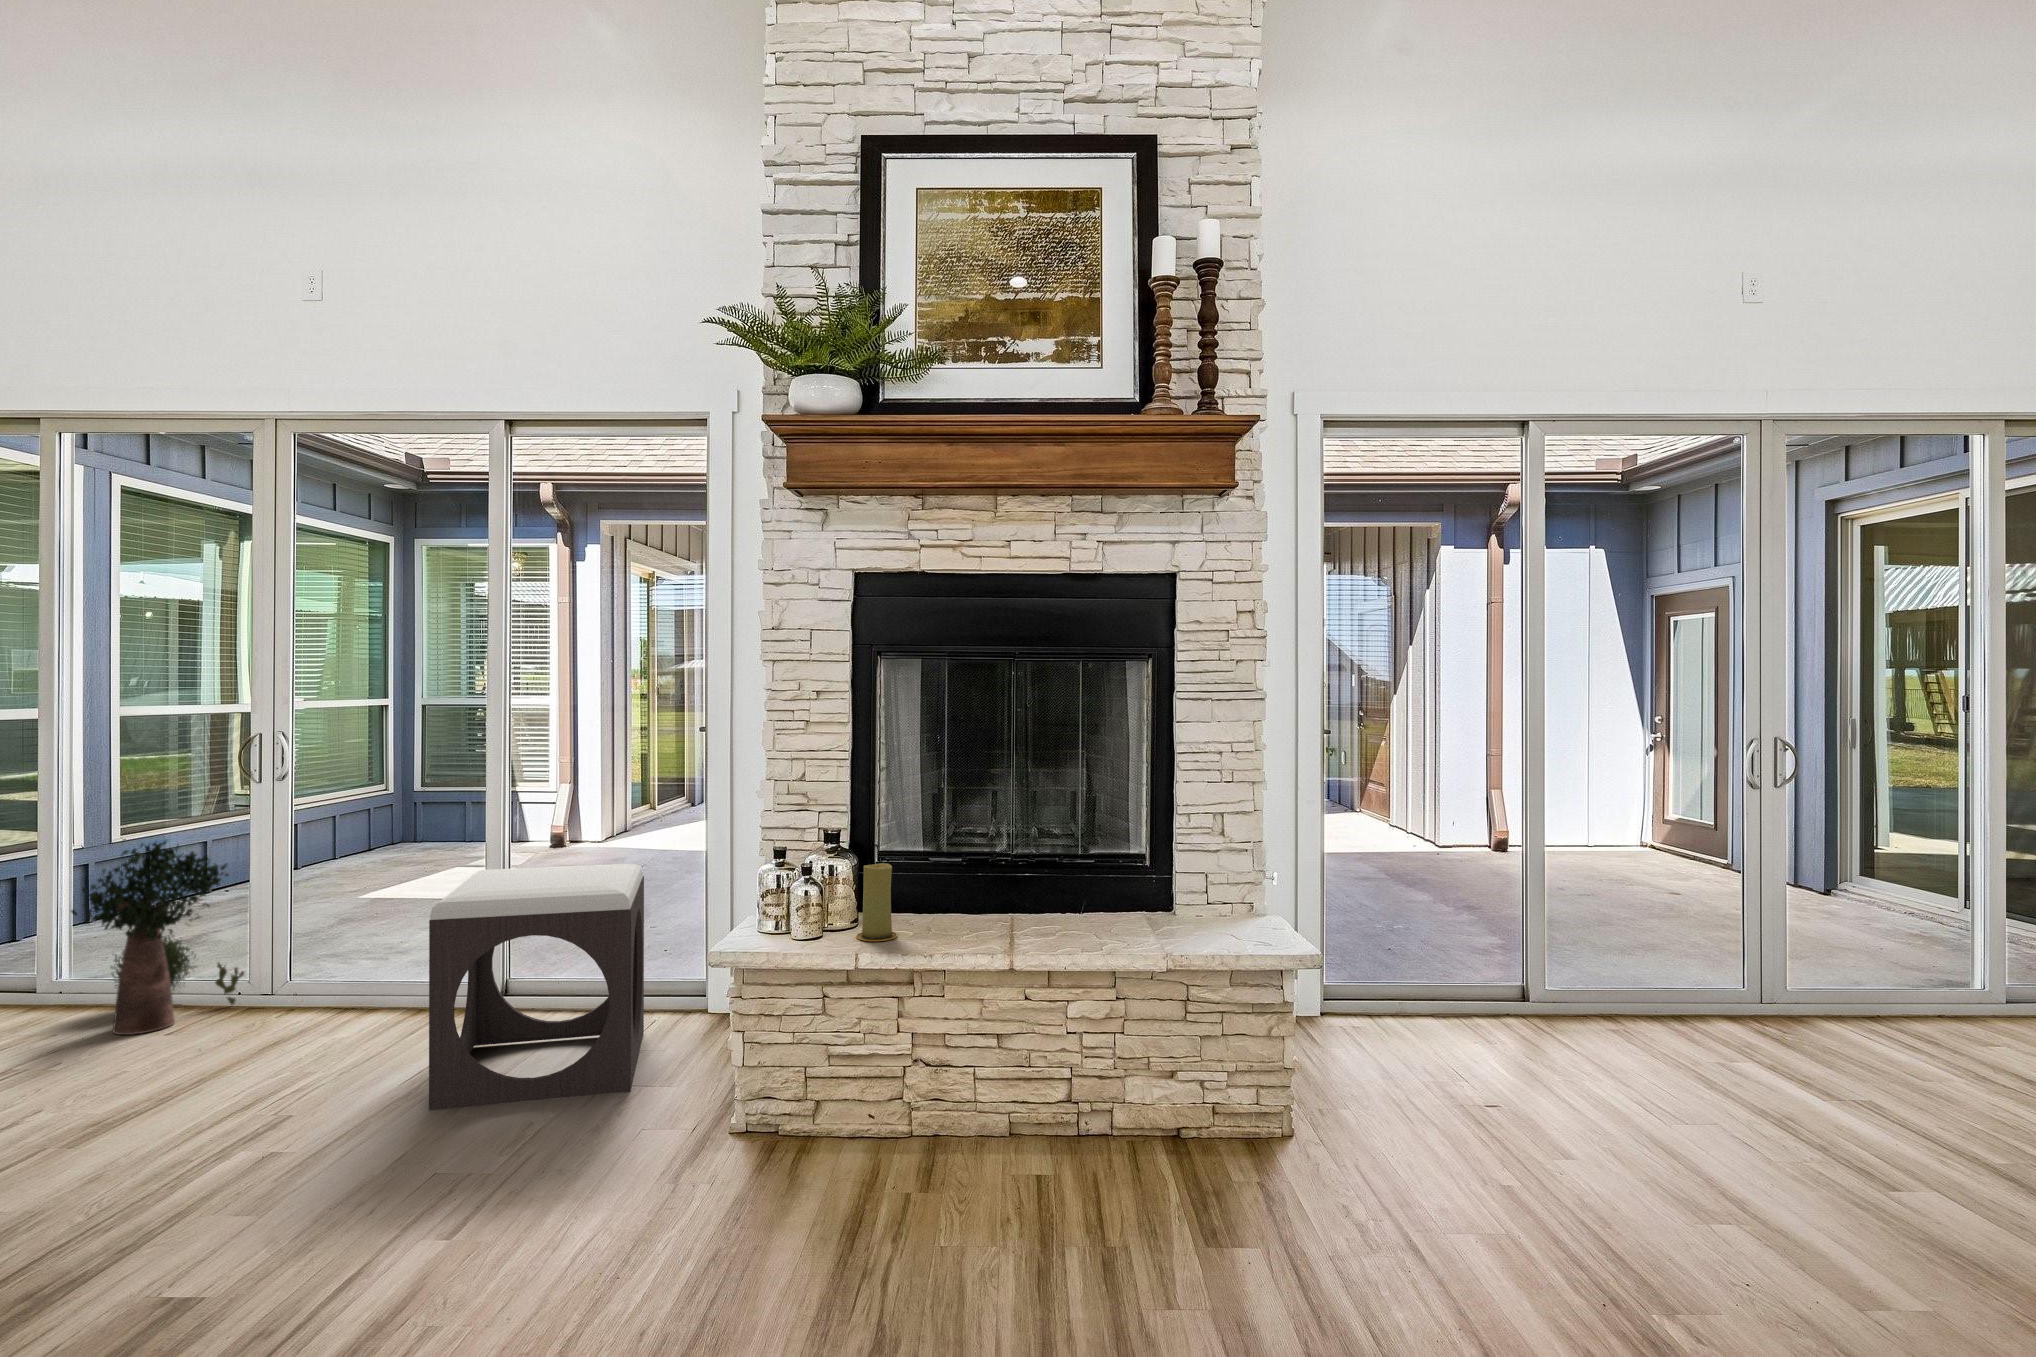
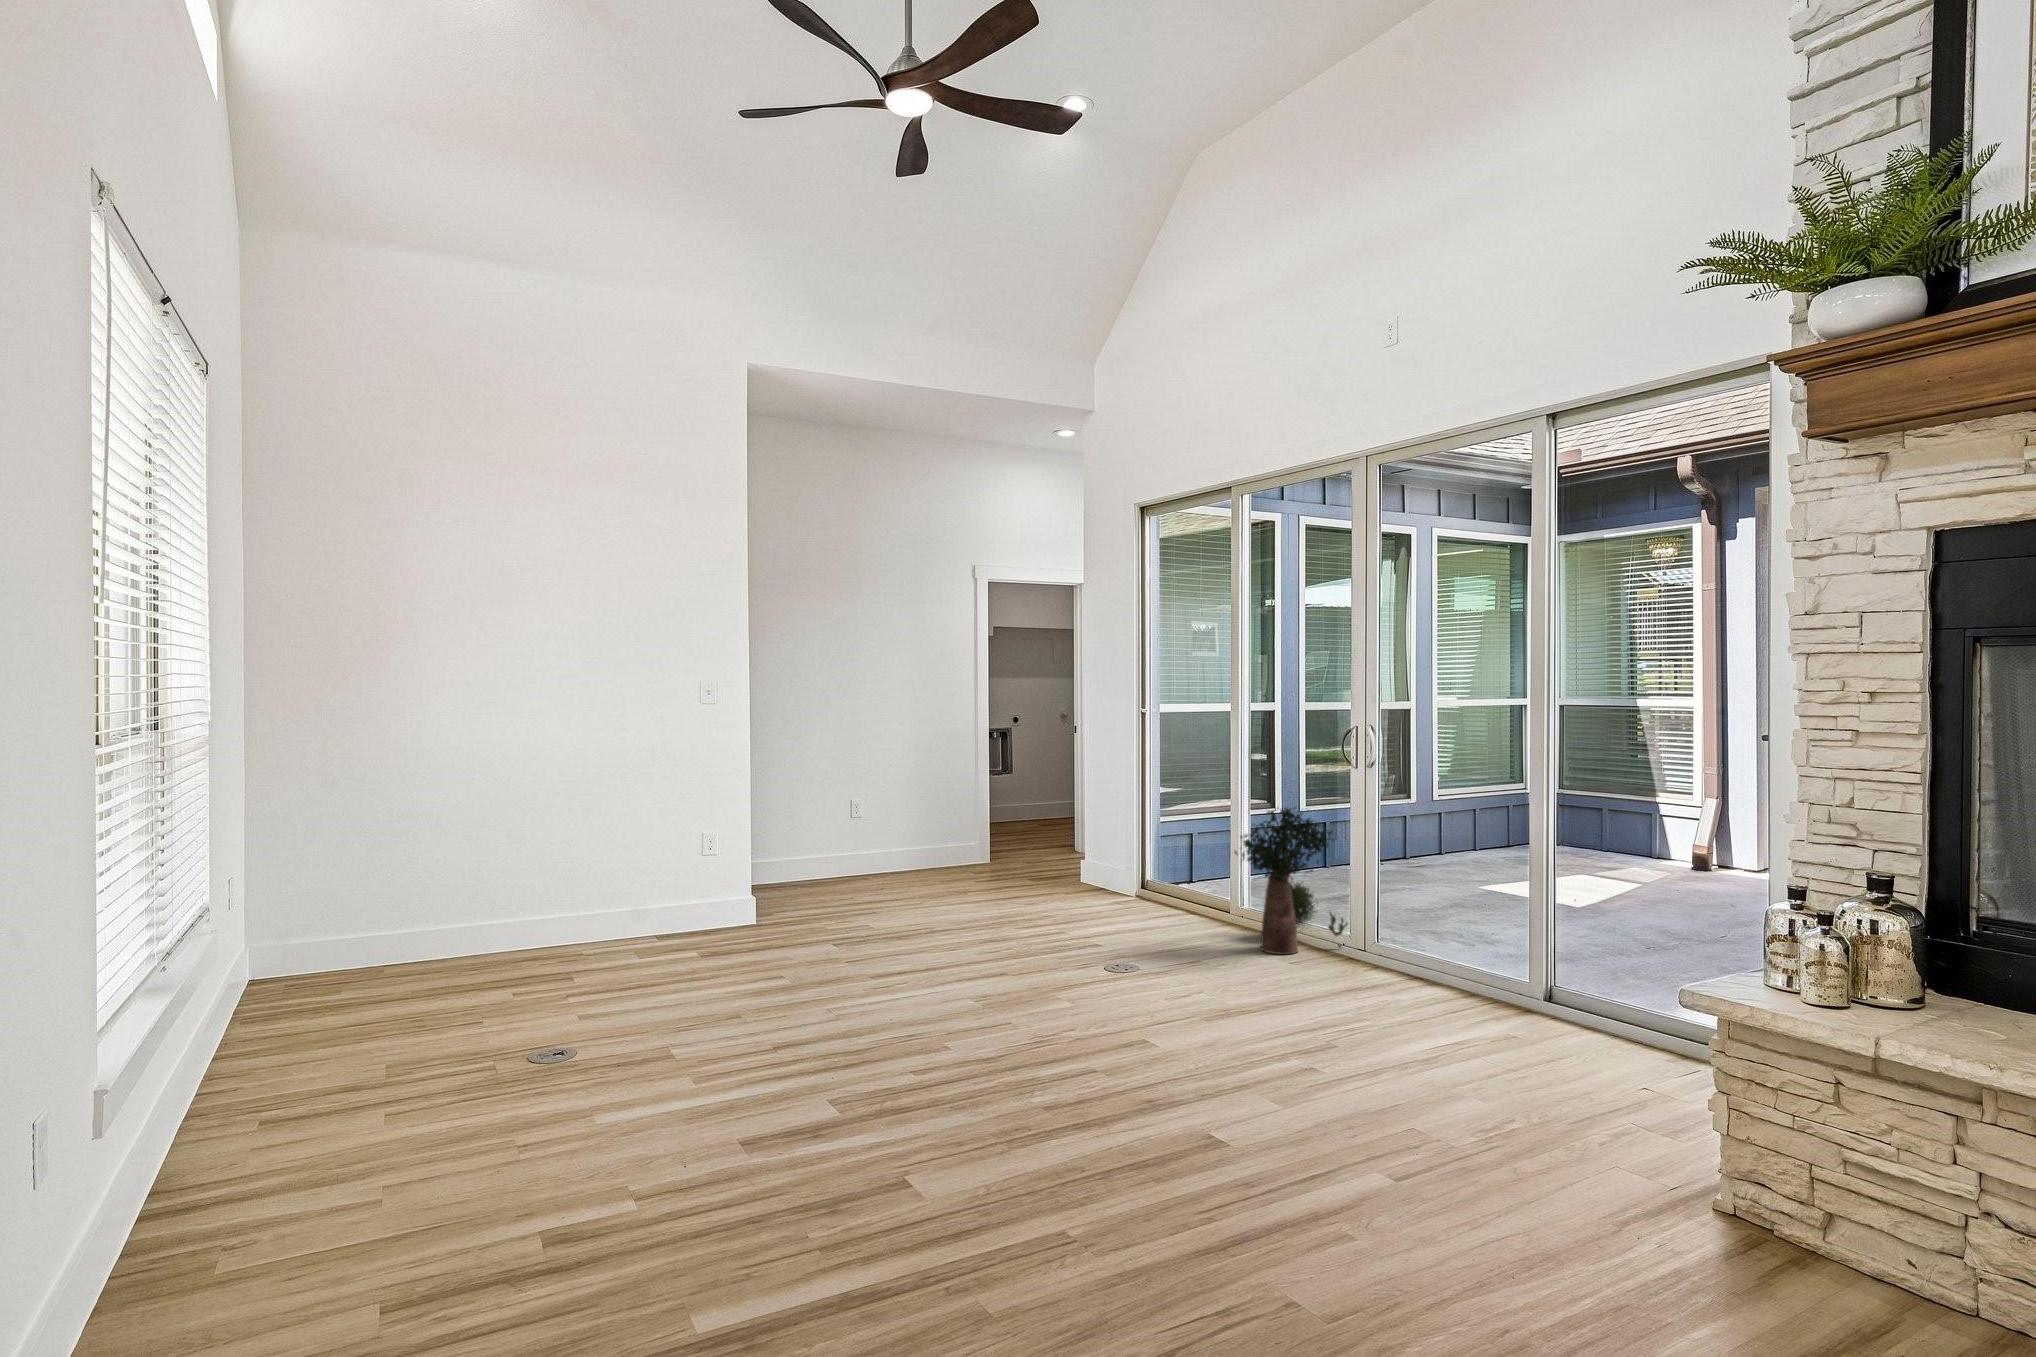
candle: present [856,863,897,941] -> none [1894,926,1967,1034]
footstool: present [429,864,644,1111] -> none [1429,864,1677,1125]

